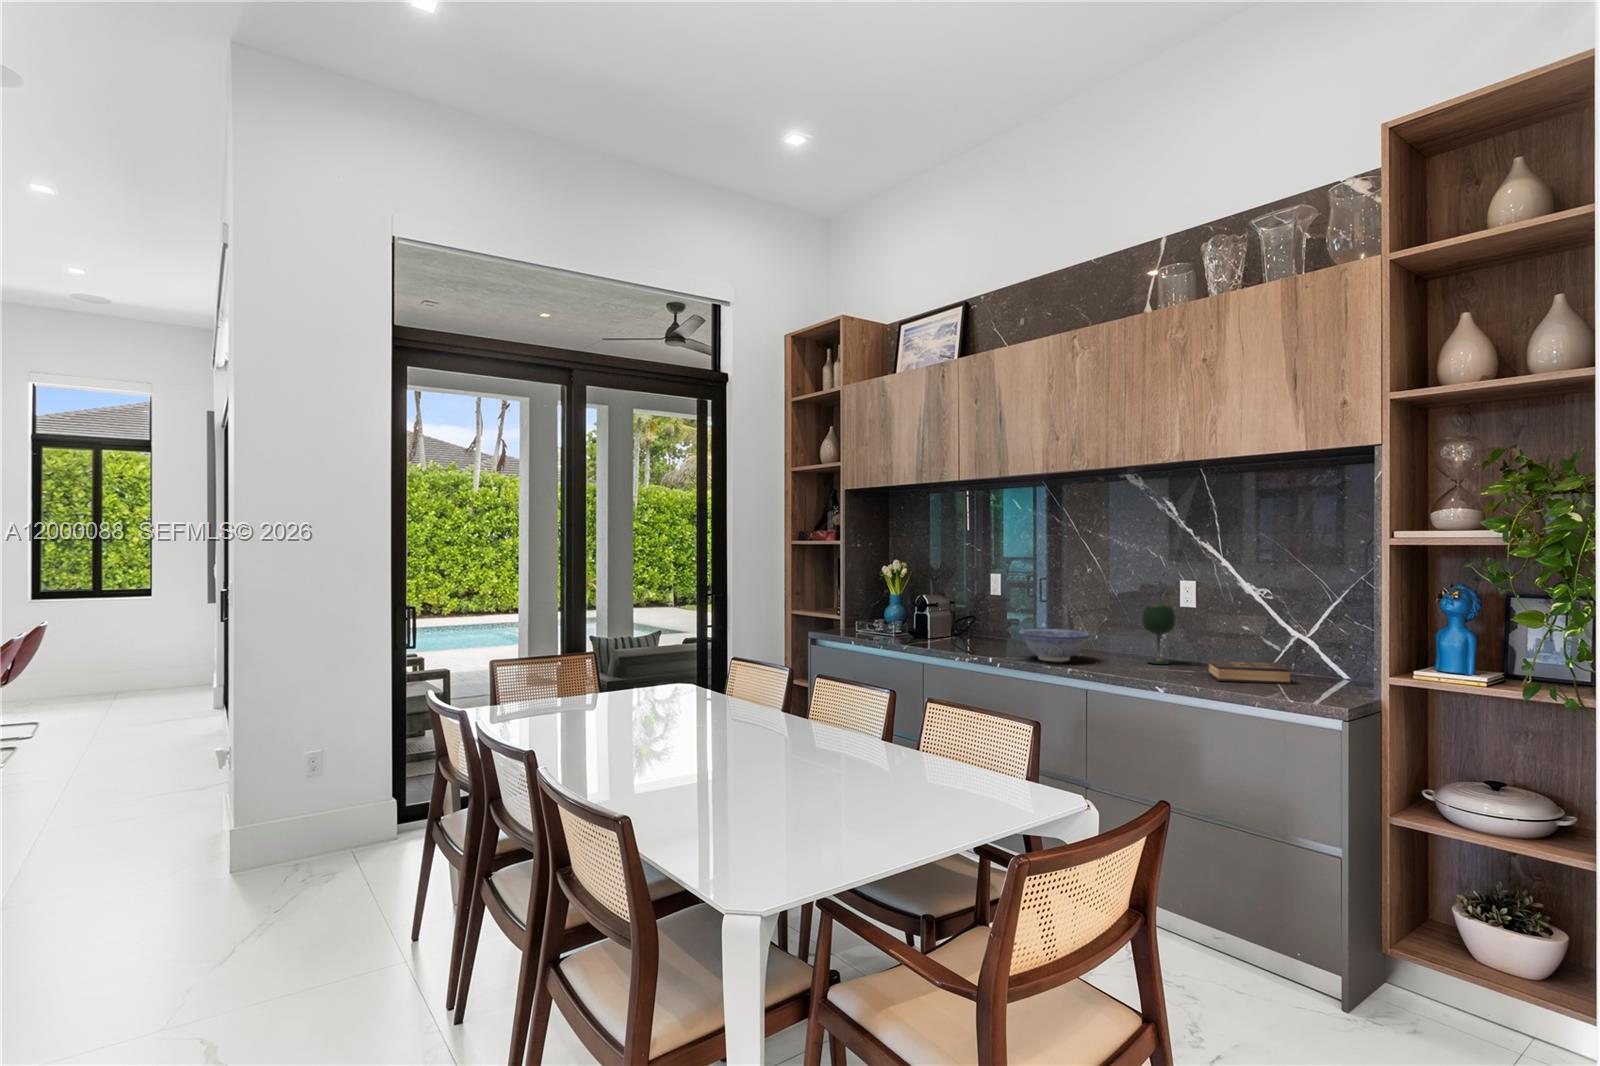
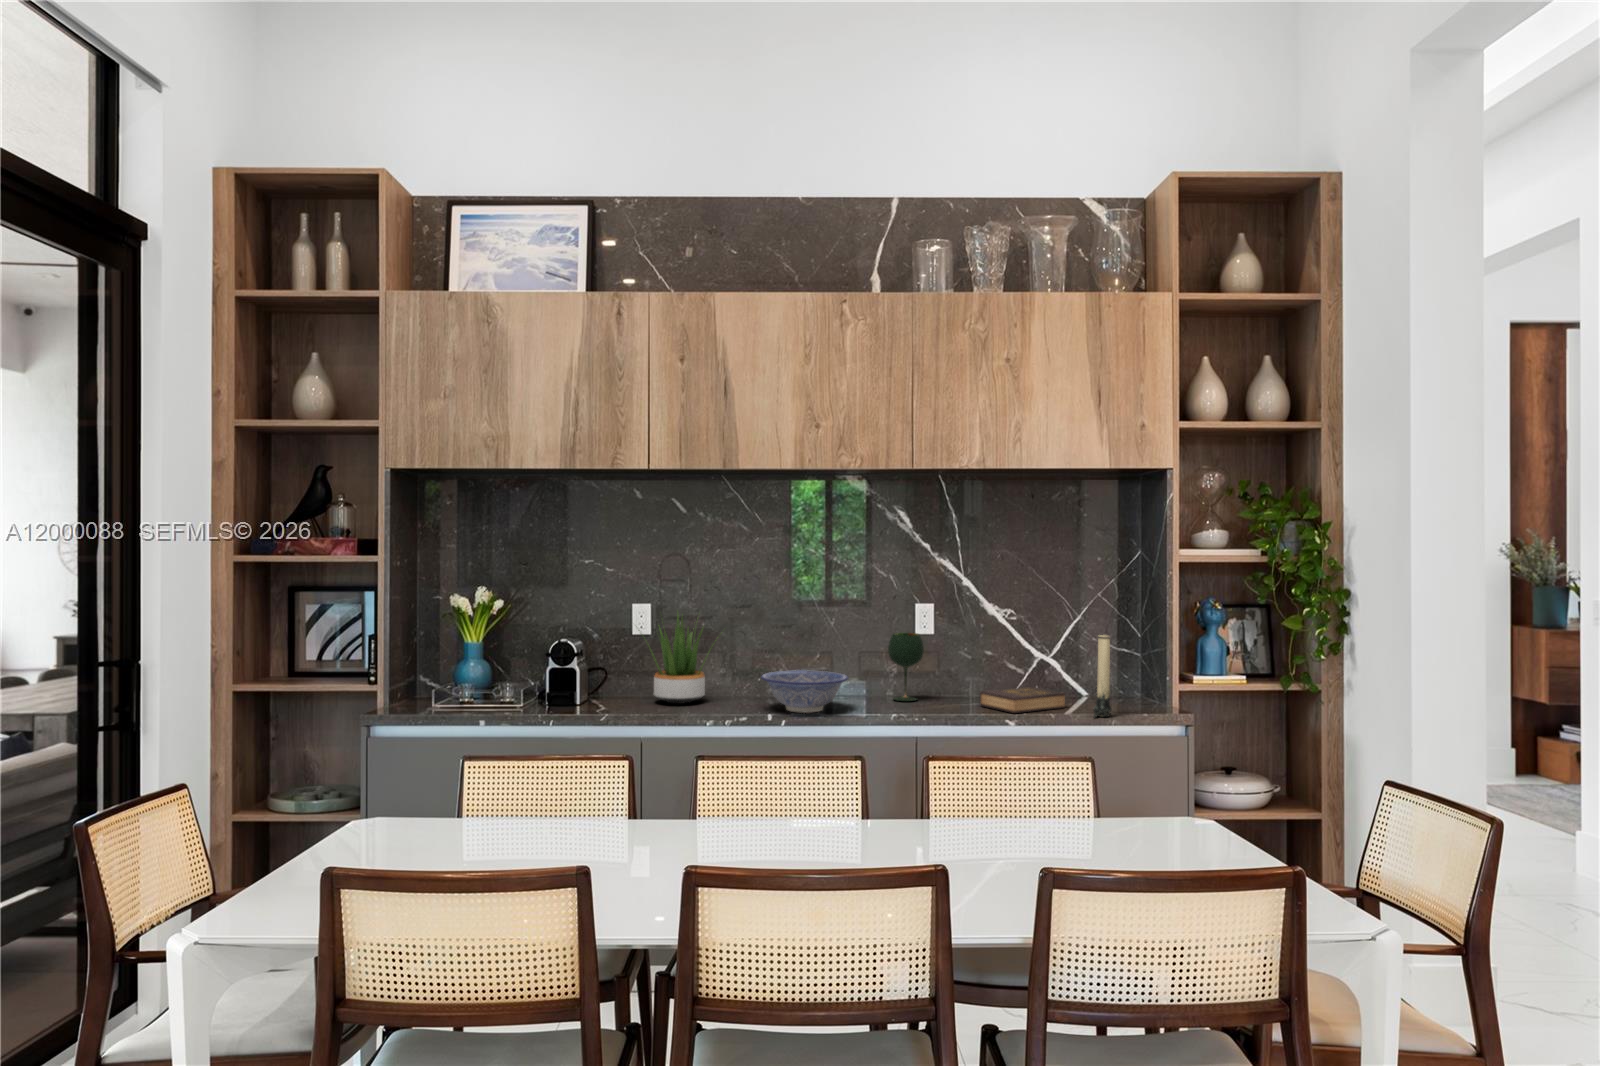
potted plant: none [961,580,1015,648] -> present [644,614,709,704]
candle: none [1289,612,1316,694] -> present [1093,635,1112,717]

